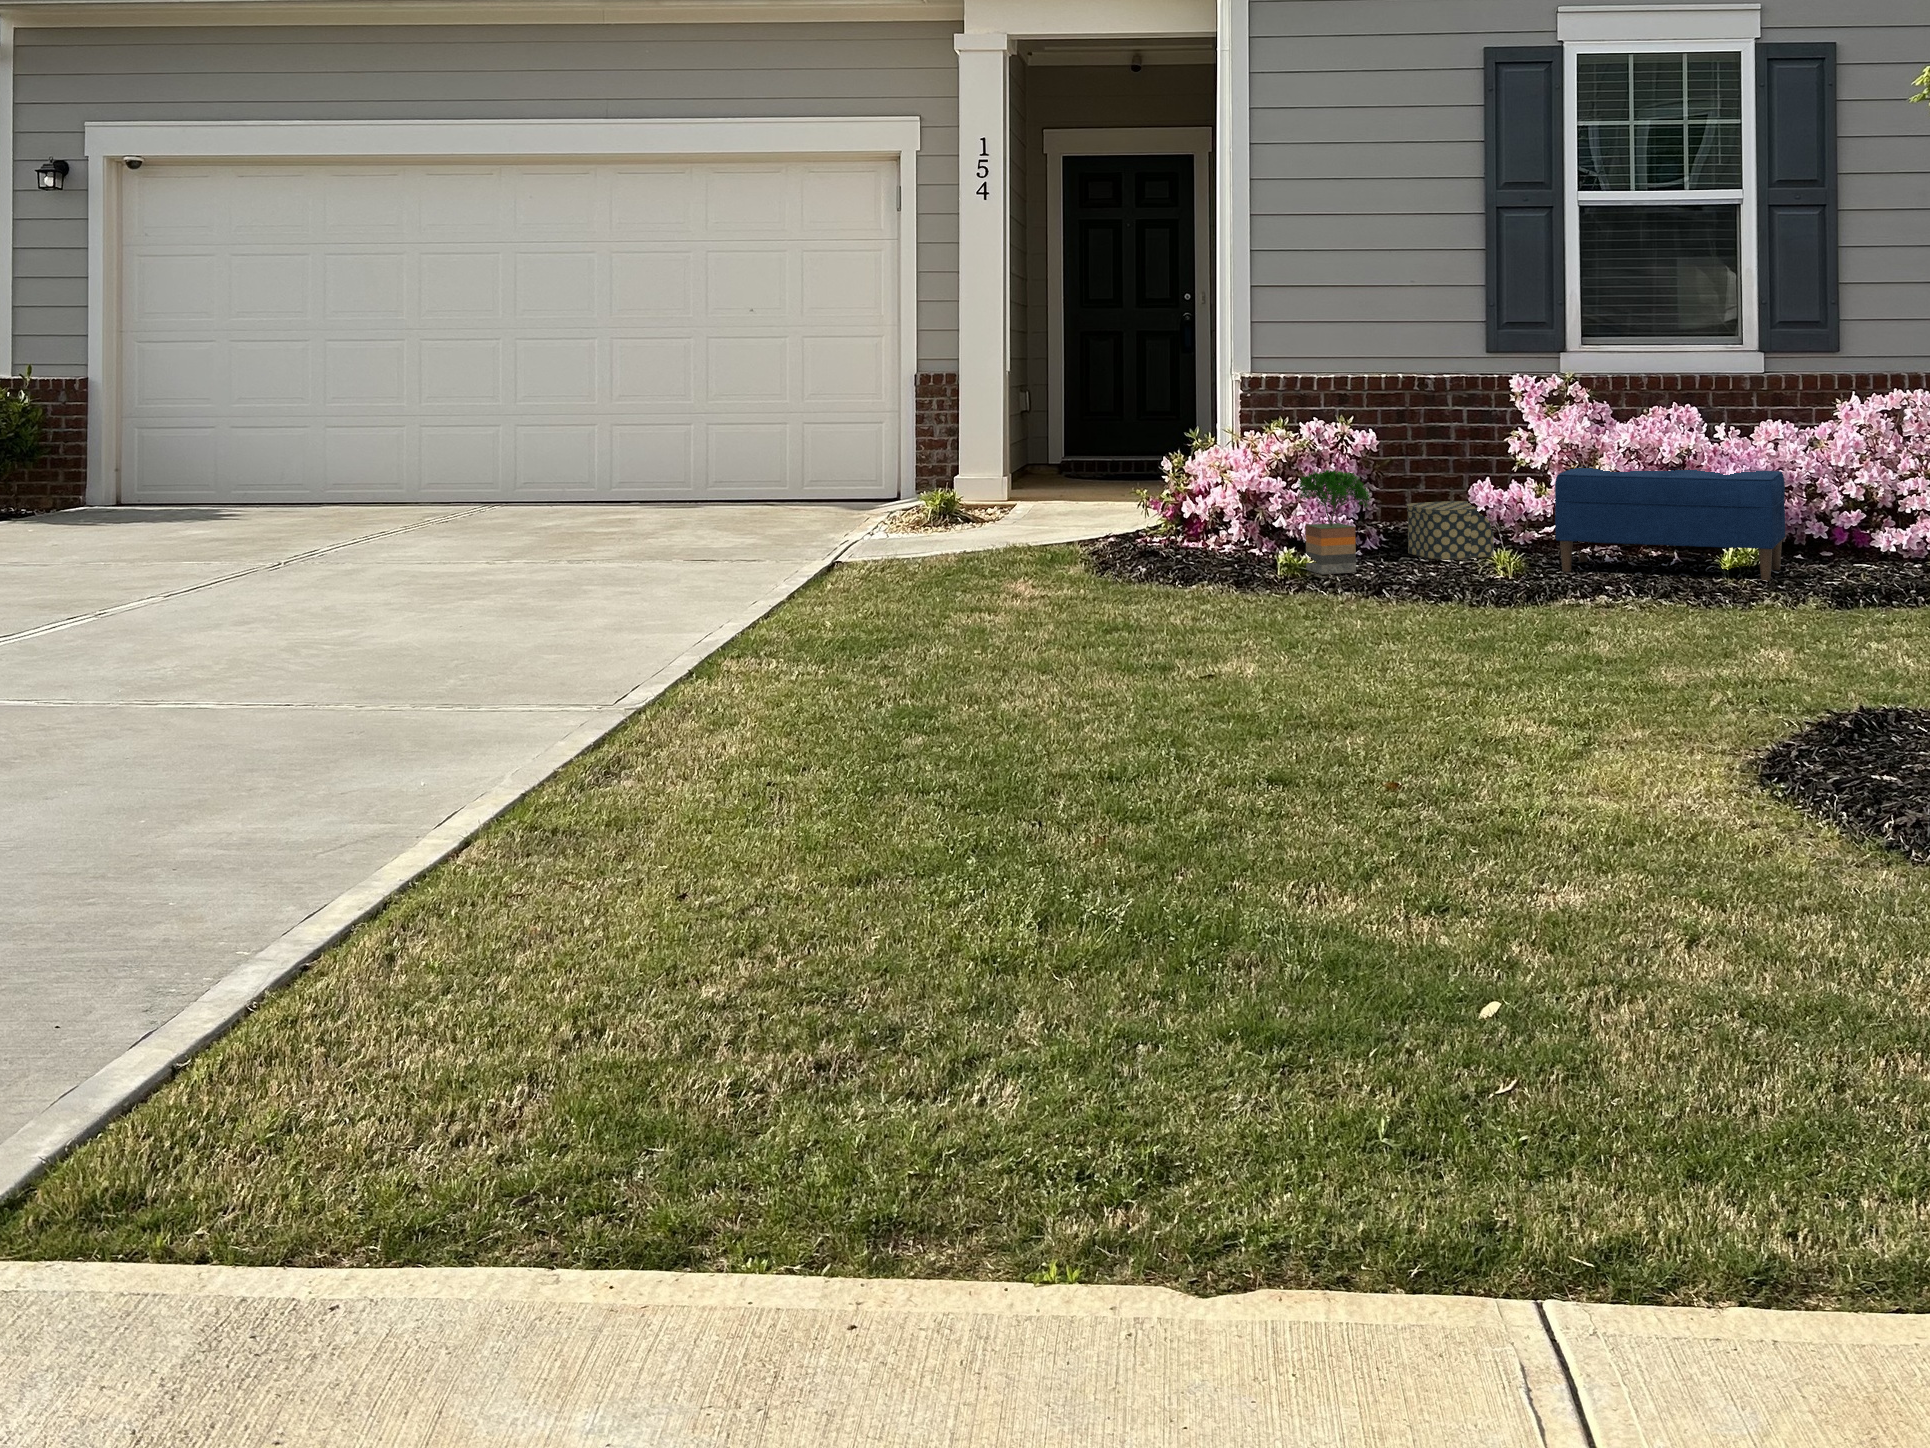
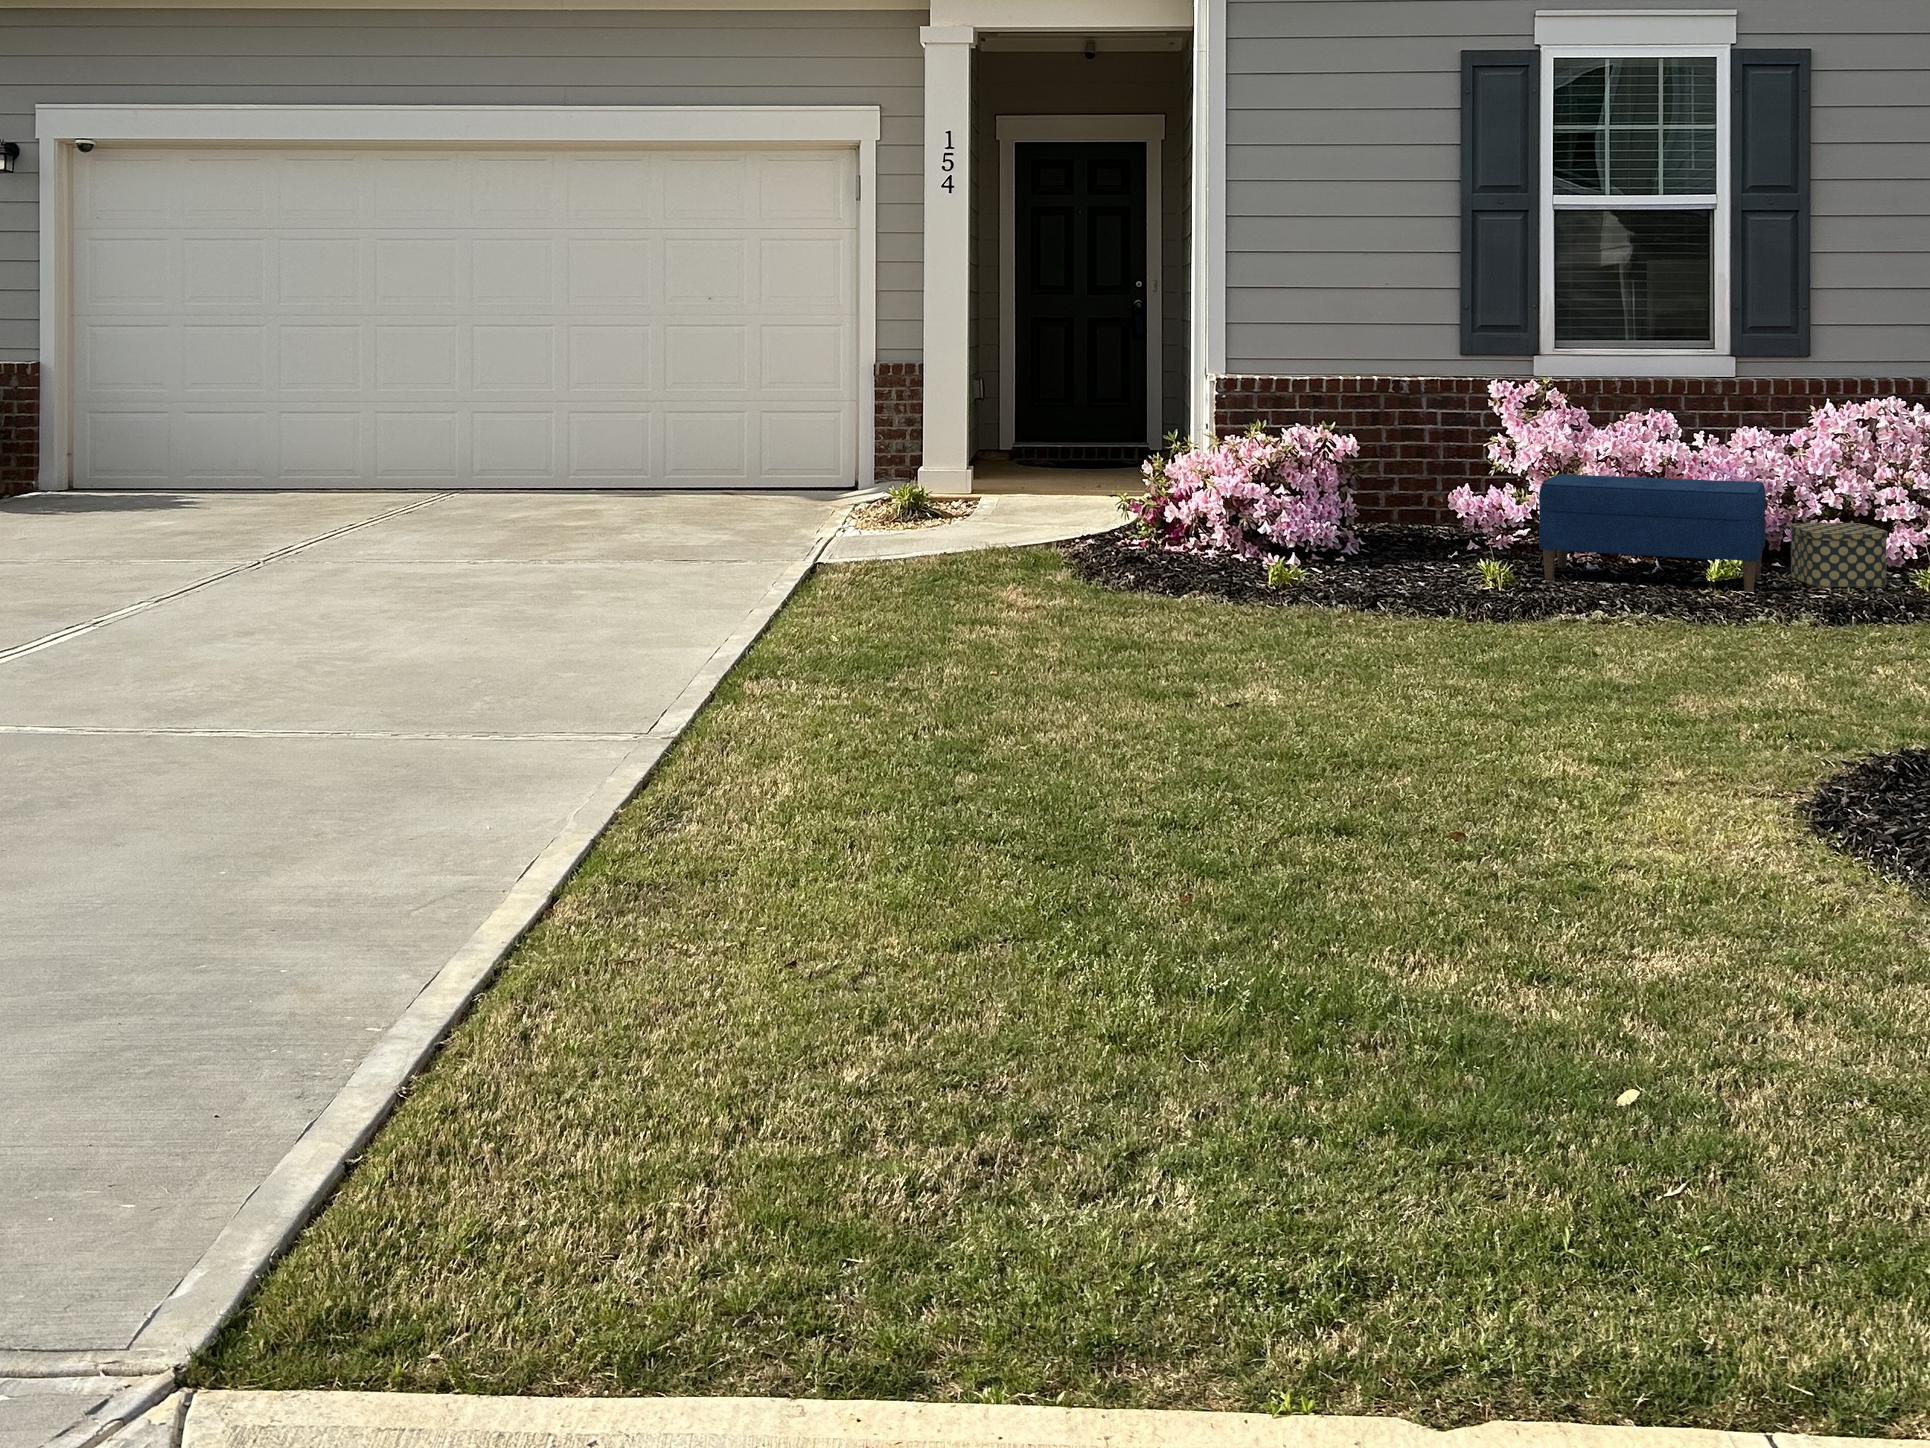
potted tree: present [1298,470,1371,574] -> none [1281,476,1358,581]
storage box: present [1407,501,1494,559] -> present [1790,523,1888,587]

